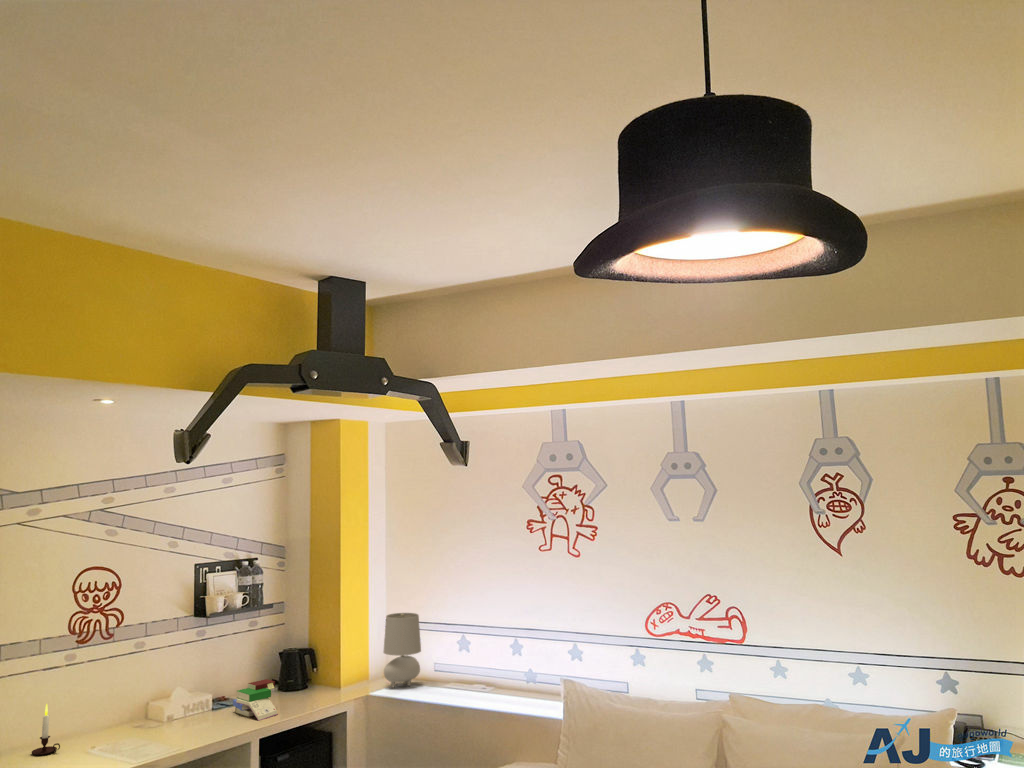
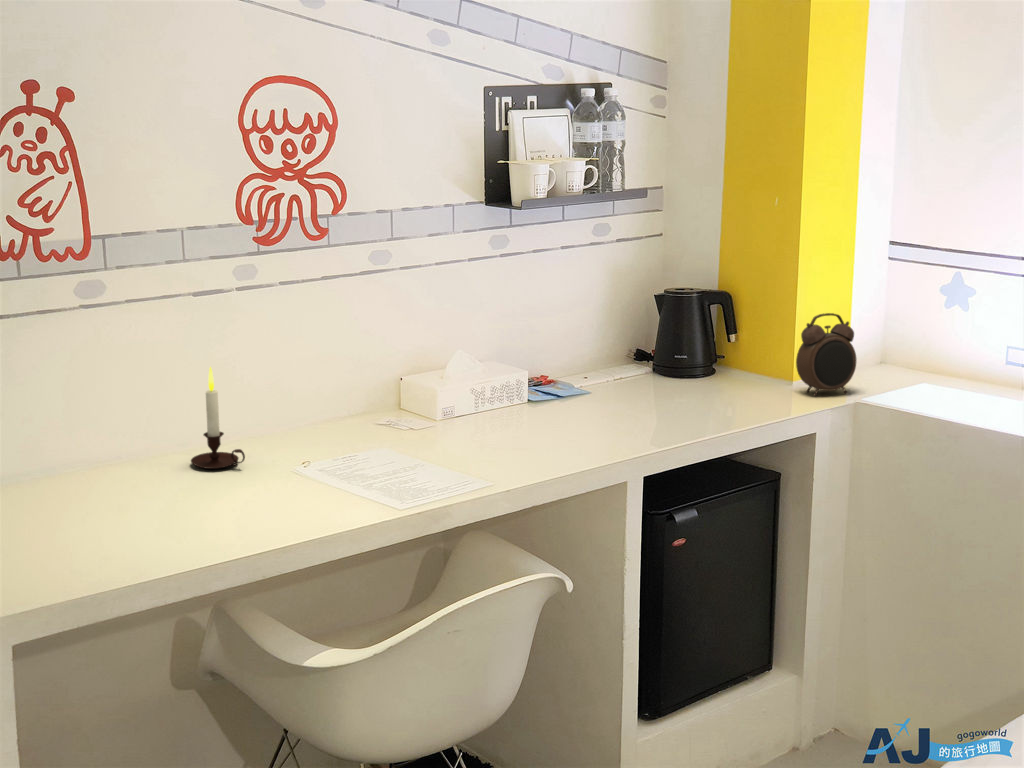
table lamp: present [384,613,421,688] -> none [894,229,987,394]
alarm clock: none [340,654,367,693] -> present [796,313,857,396]
book: present [233,679,277,721] -> none [577,351,678,442]

